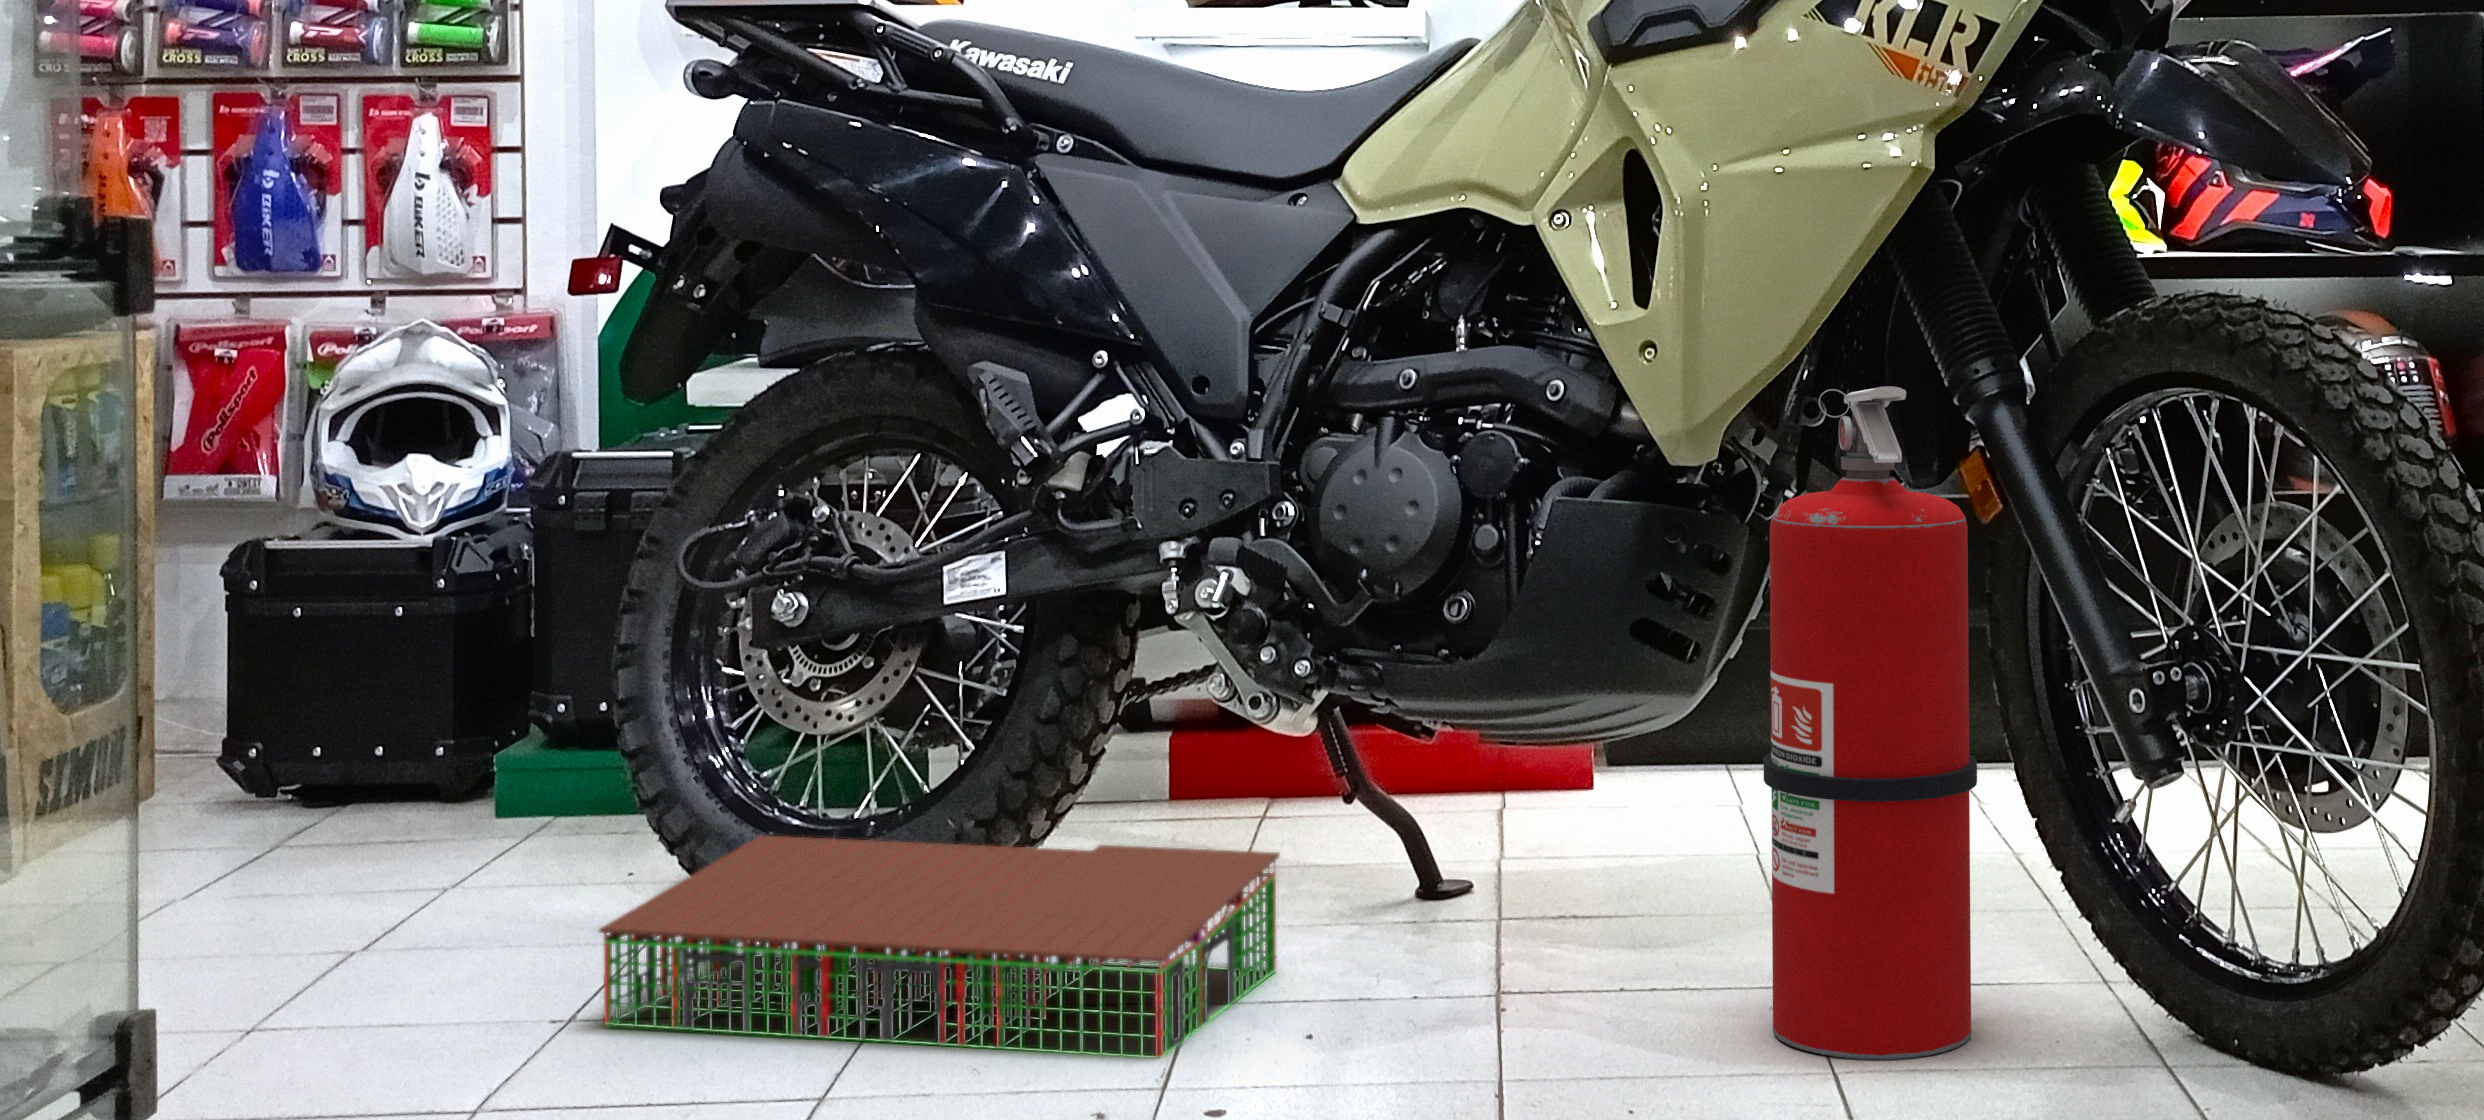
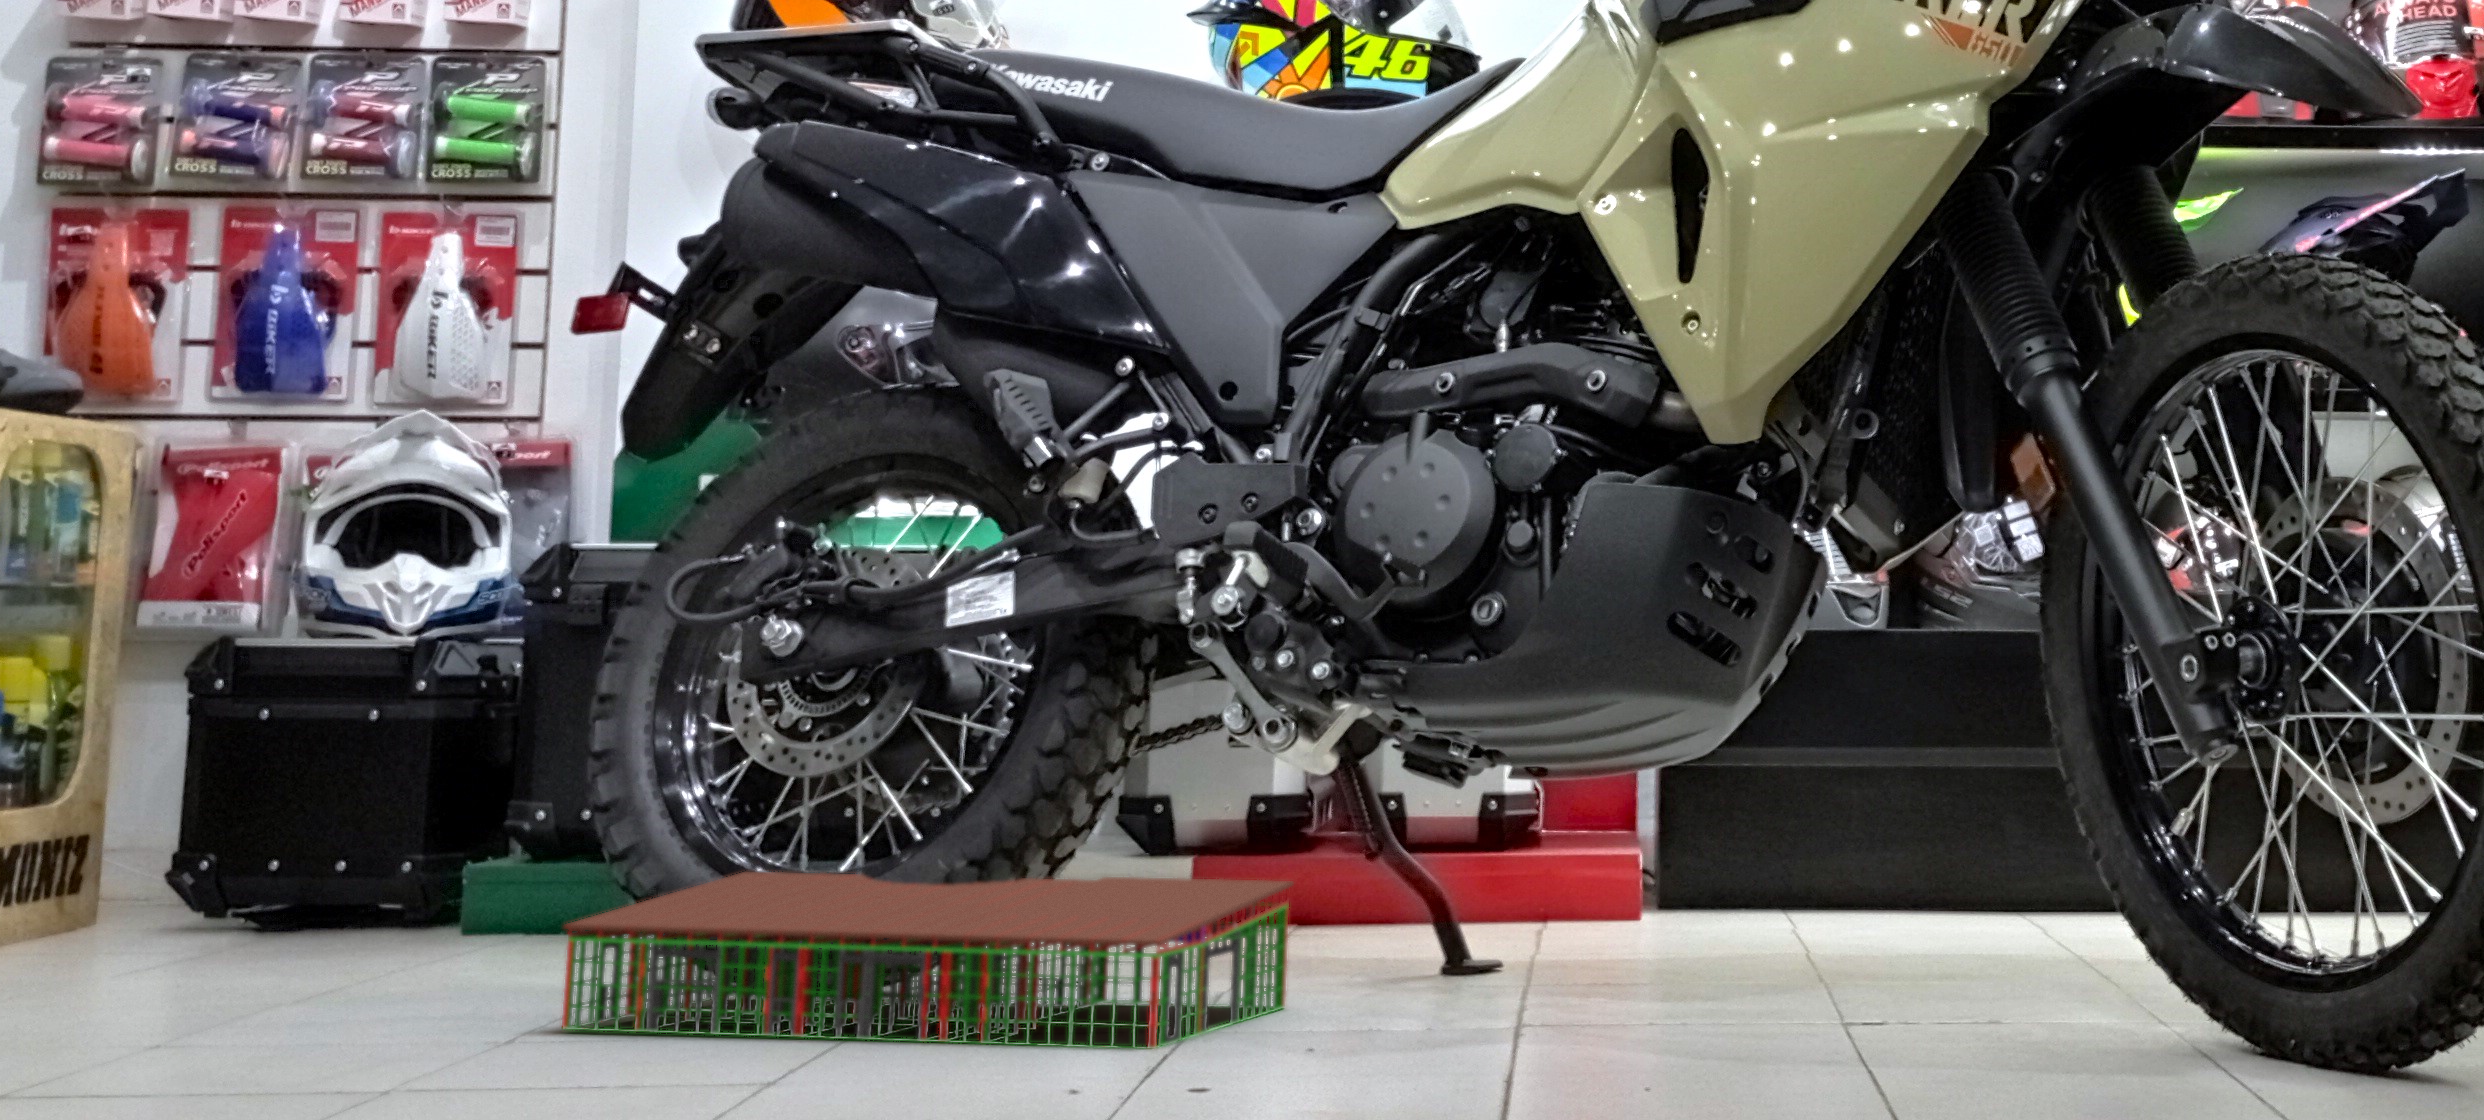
fire extinguisher: present [1763,386,1977,1059] -> none [1795,357,2009,1049]

